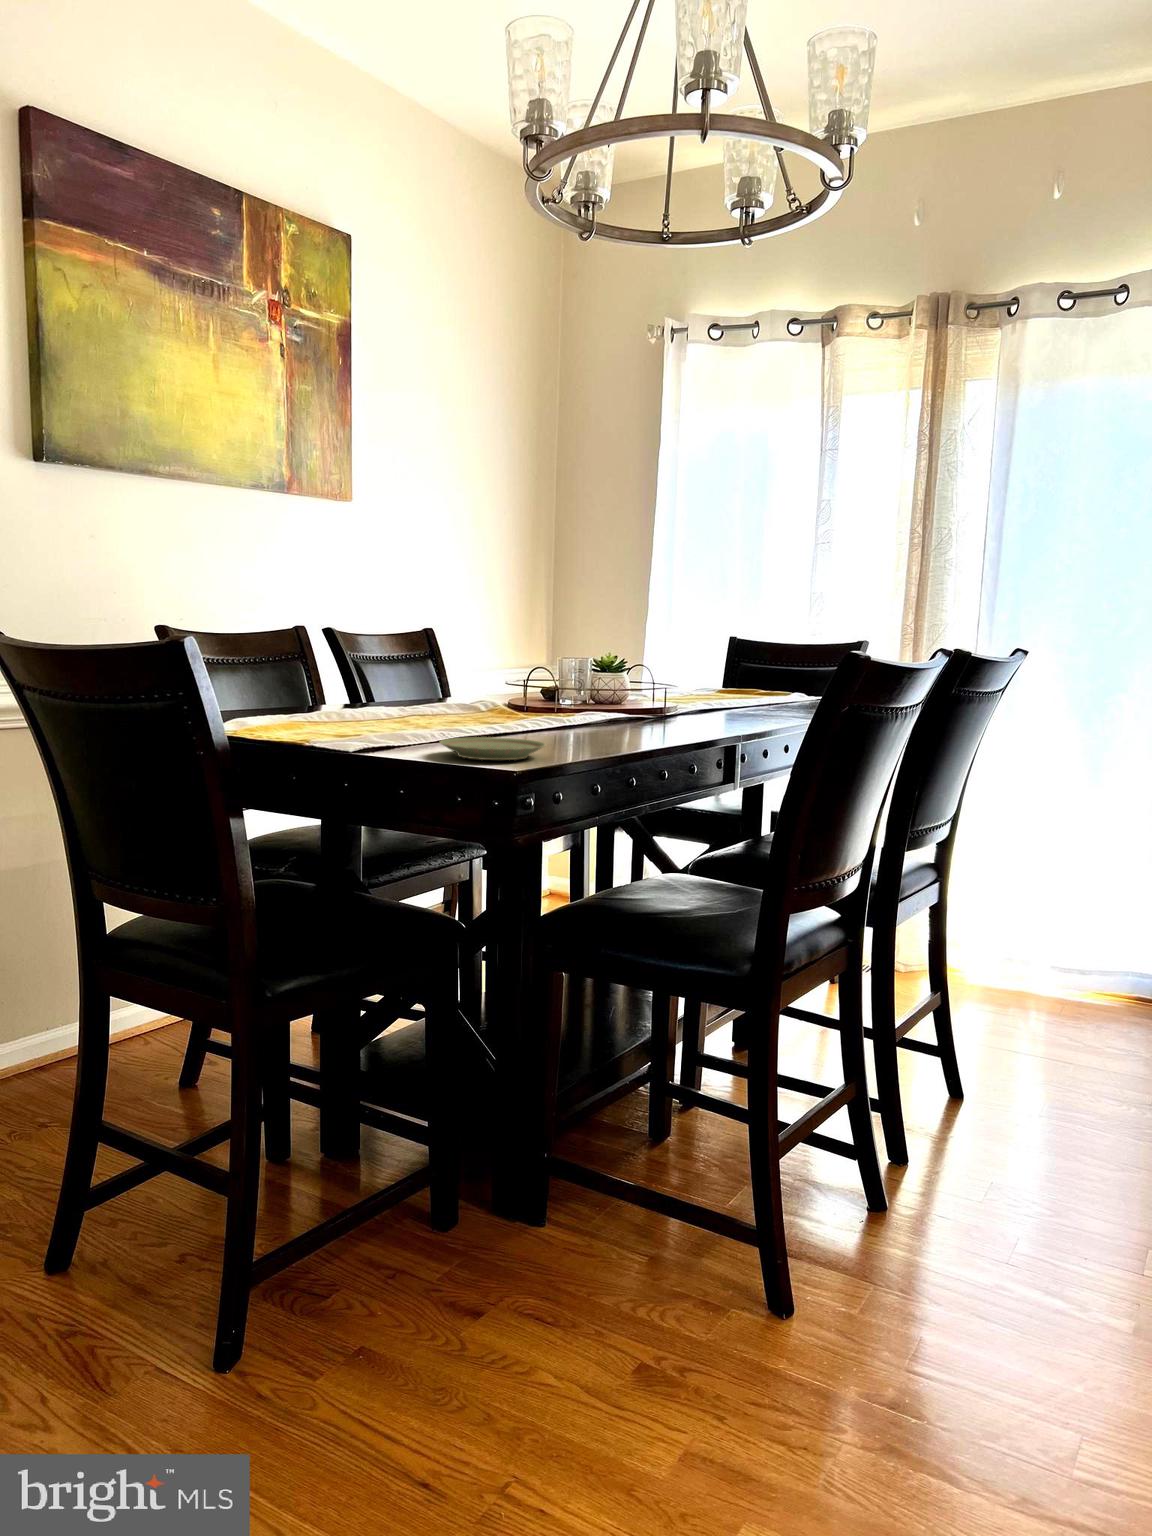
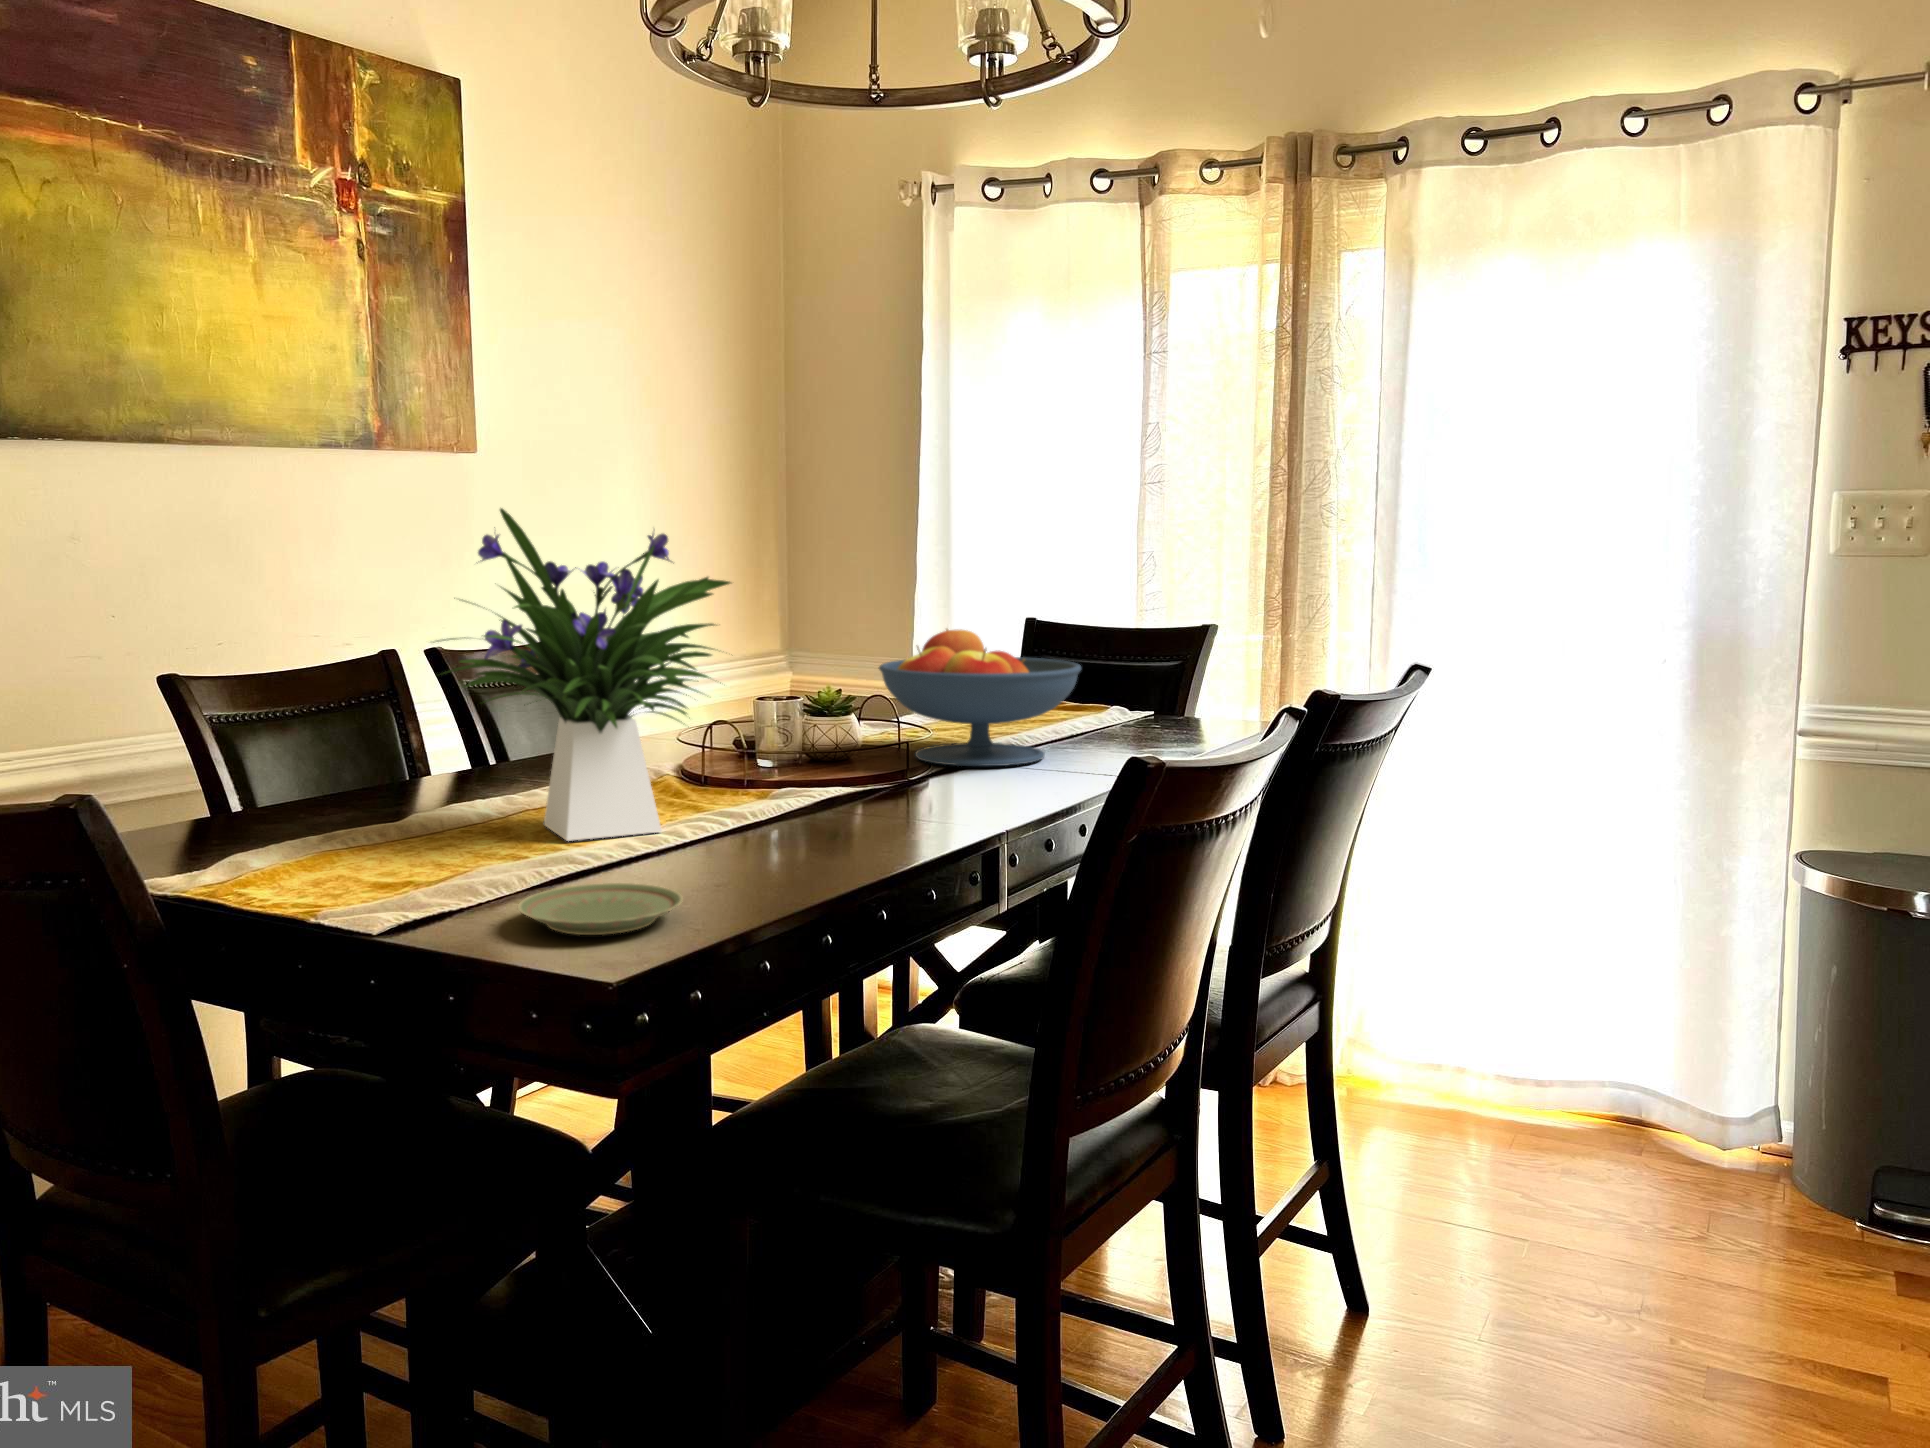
flower arrangement: none [360,498,564,727] -> present [437,508,731,841]
fruit bowl: none [645,619,786,710] -> present [879,629,1081,766]

